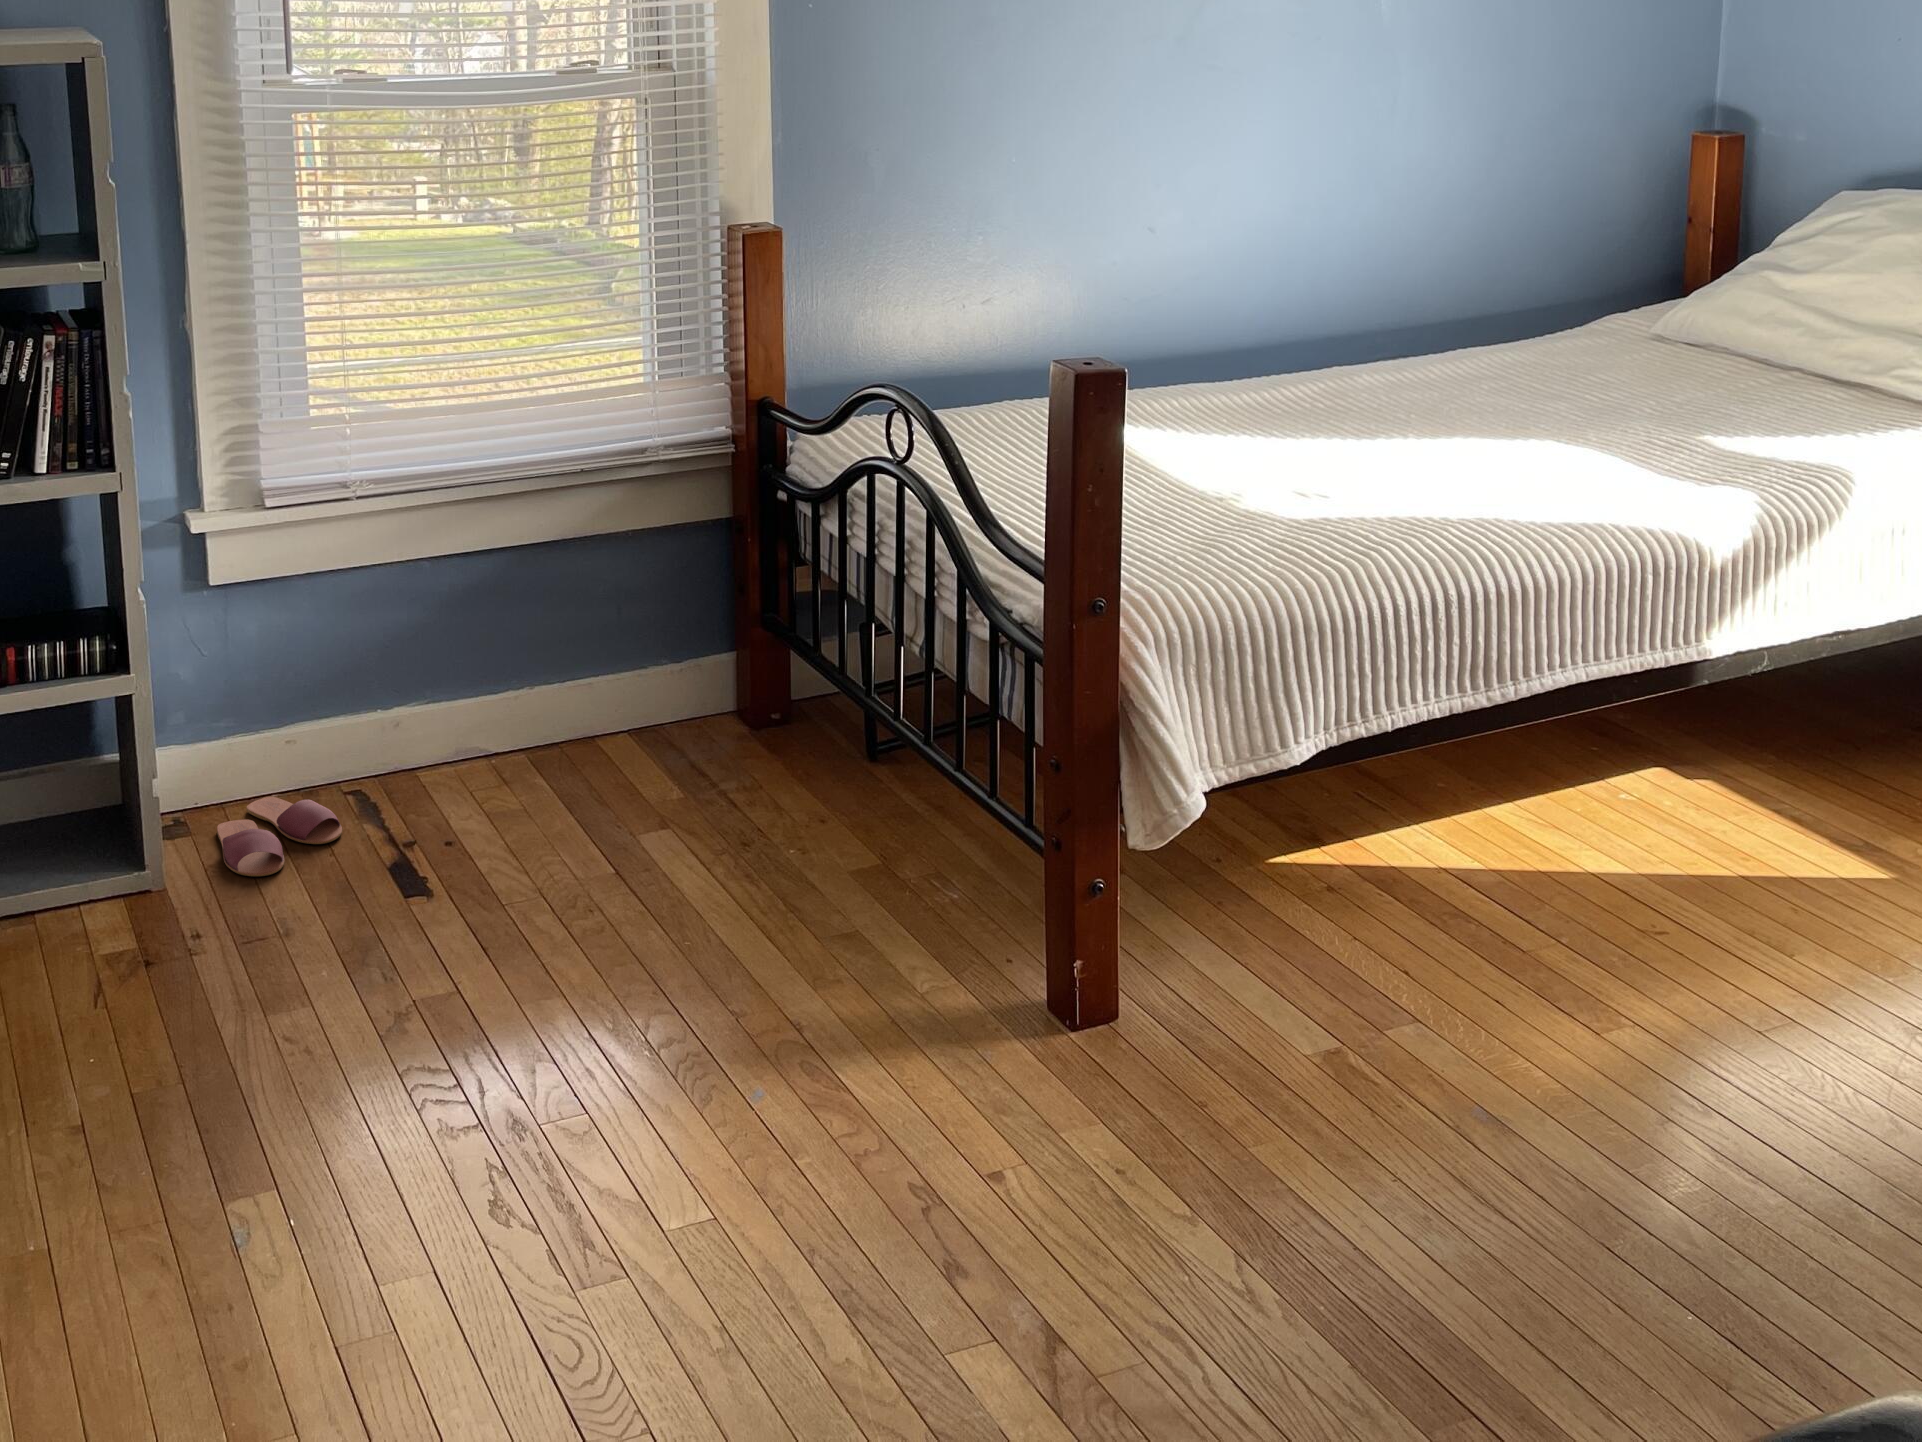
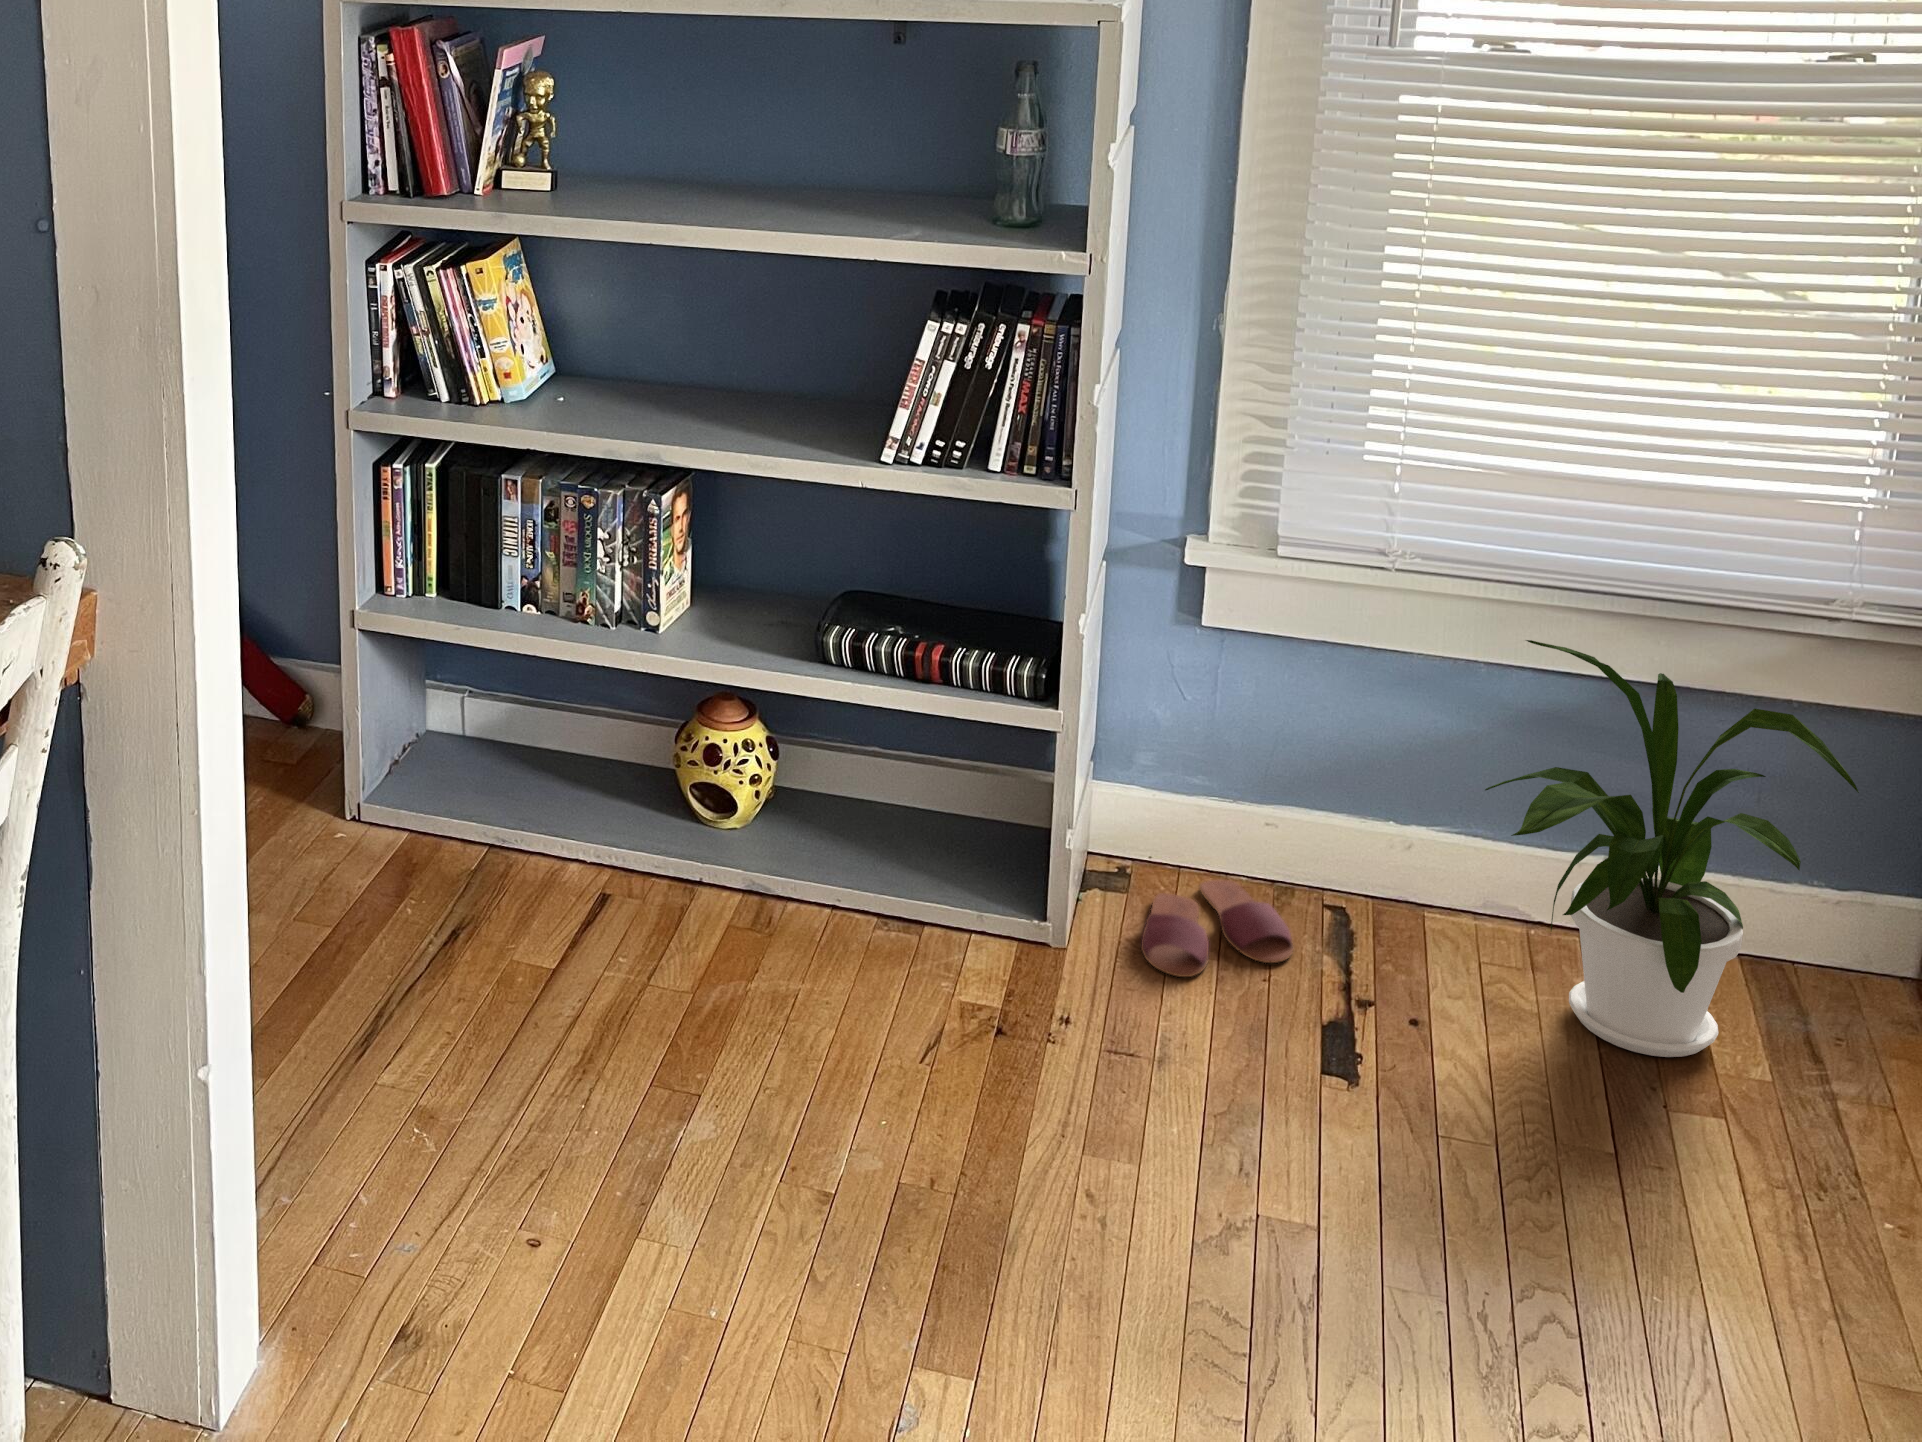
house plant: none [448,517,701,809] -> present [1485,640,1859,1057]

